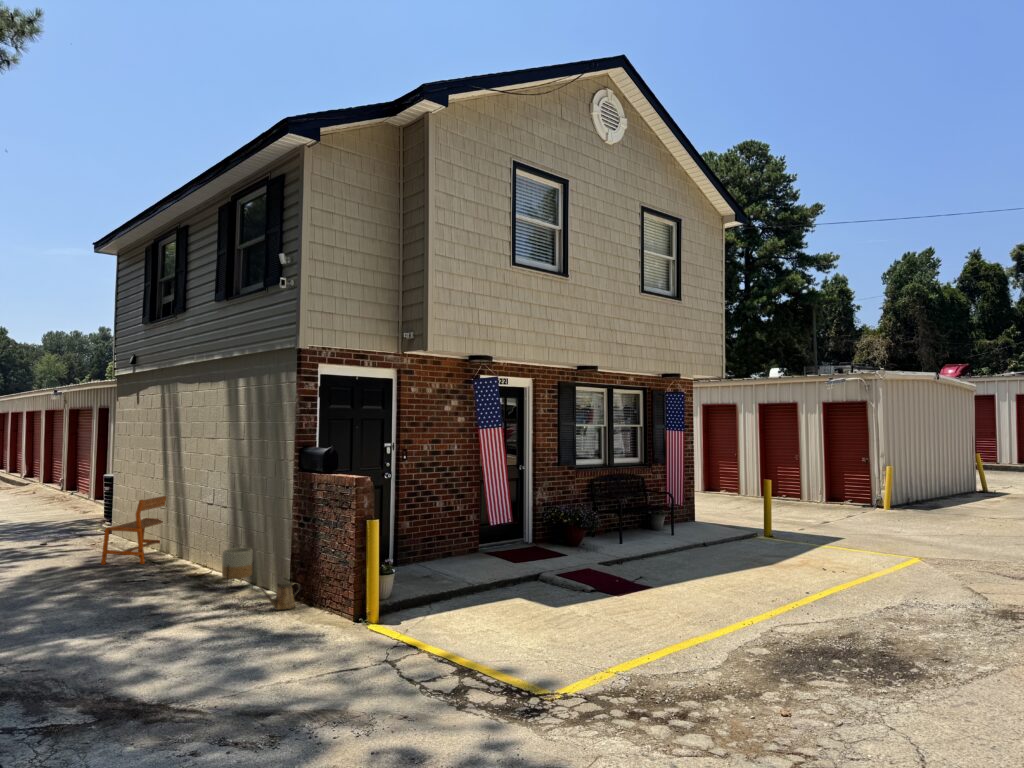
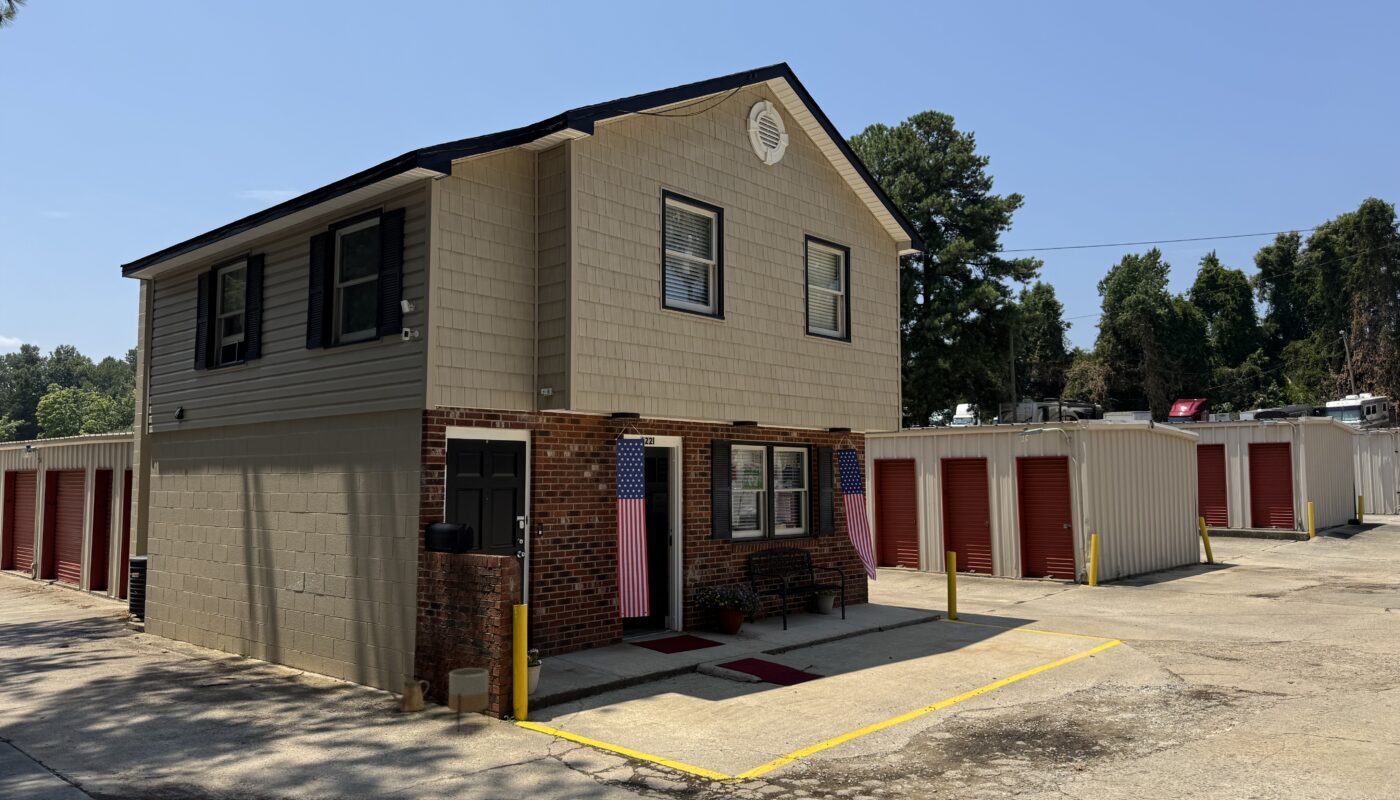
bench: present [101,496,167,565] -> none [159,580,244,669]
planter: present [222,548,253,580] -> present [449,668,489,724]

